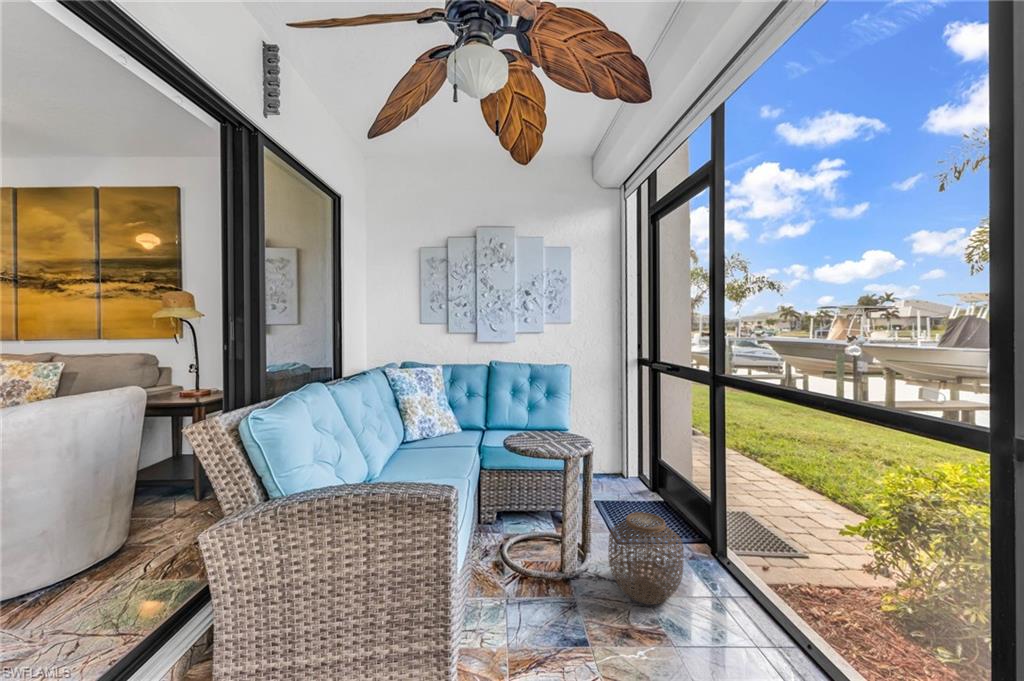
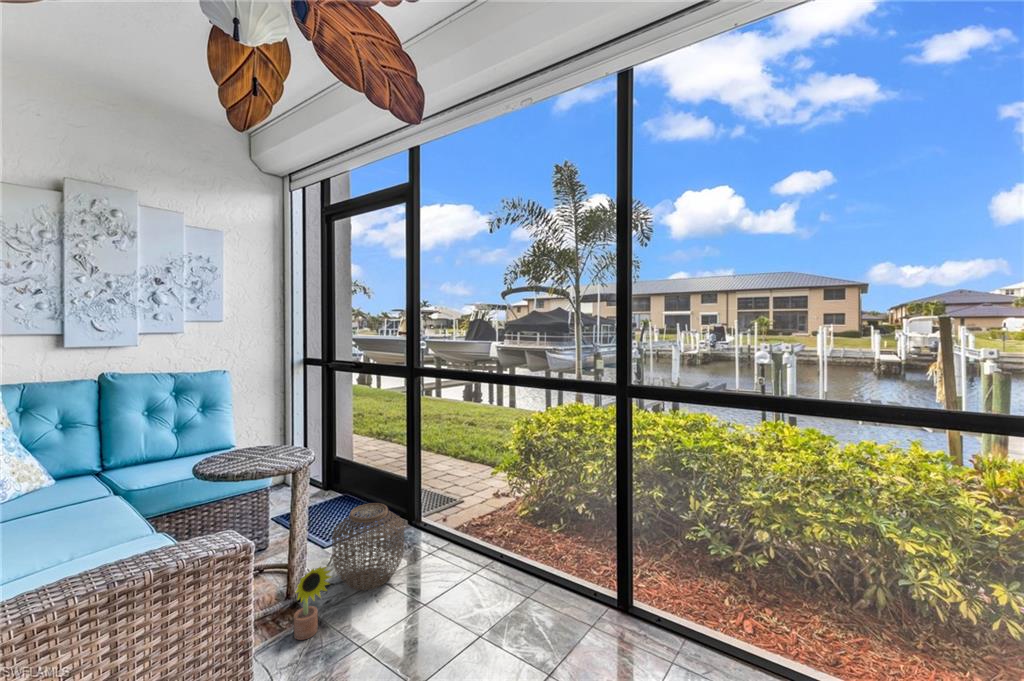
decorative plant: none [558,552,593,616] -> present [294,567,331,640]

